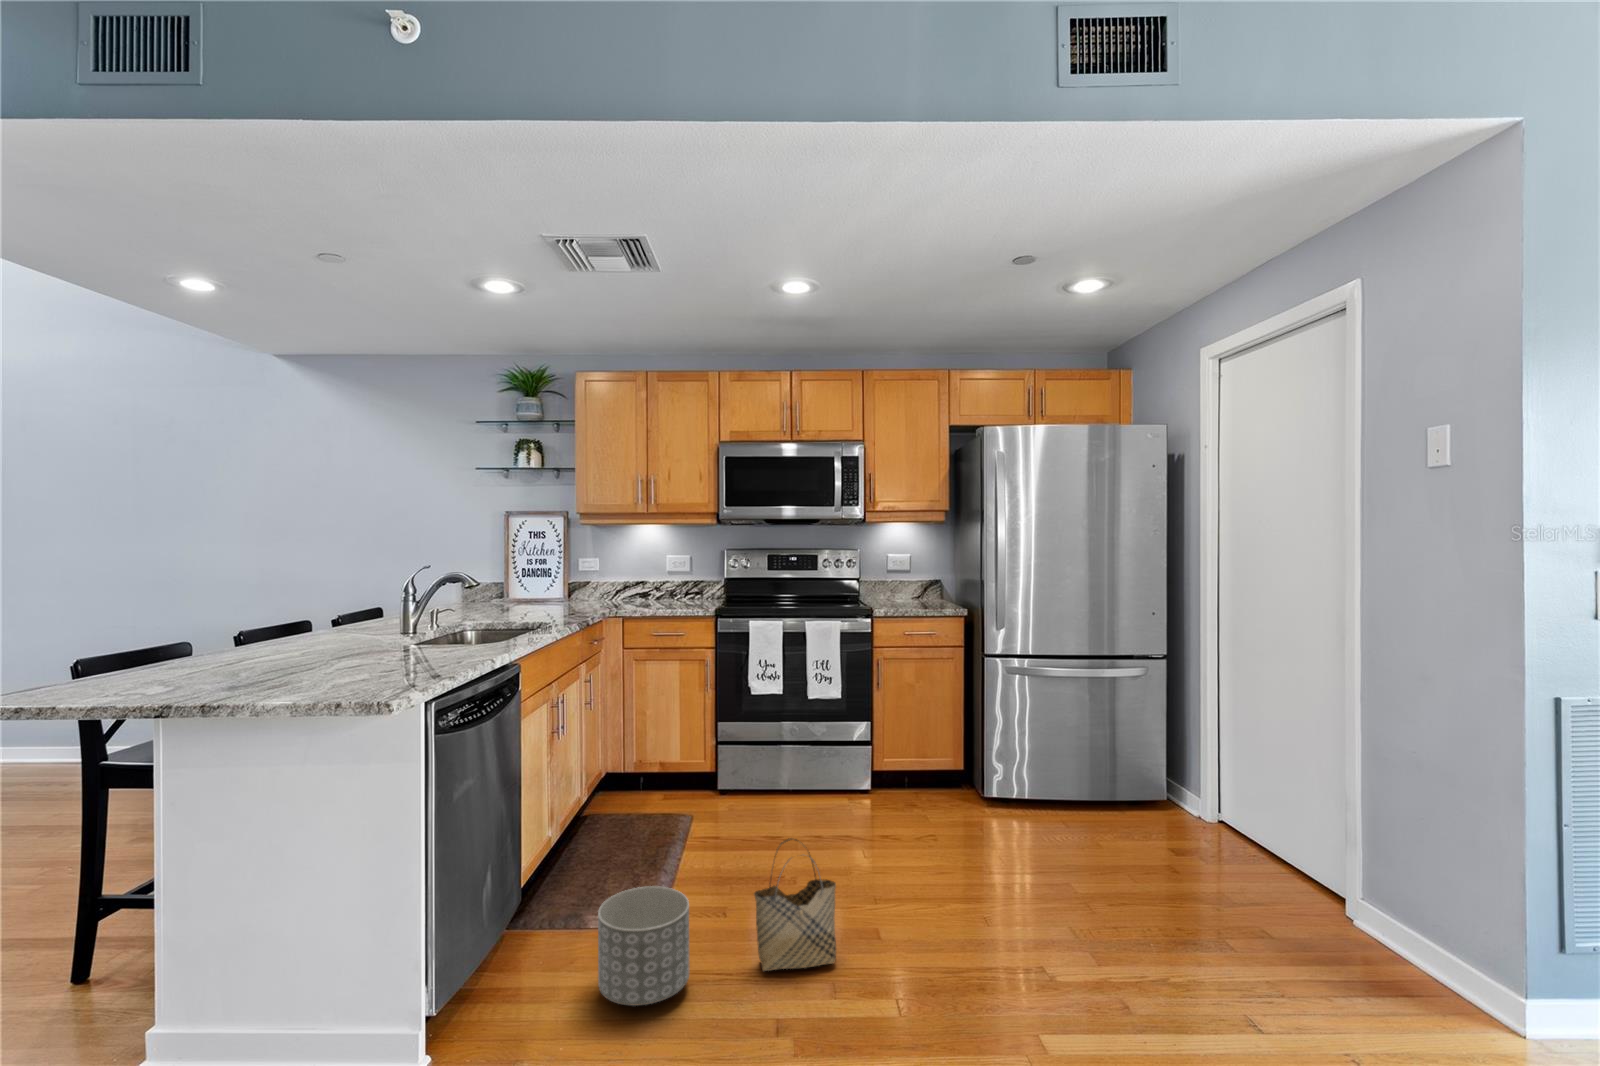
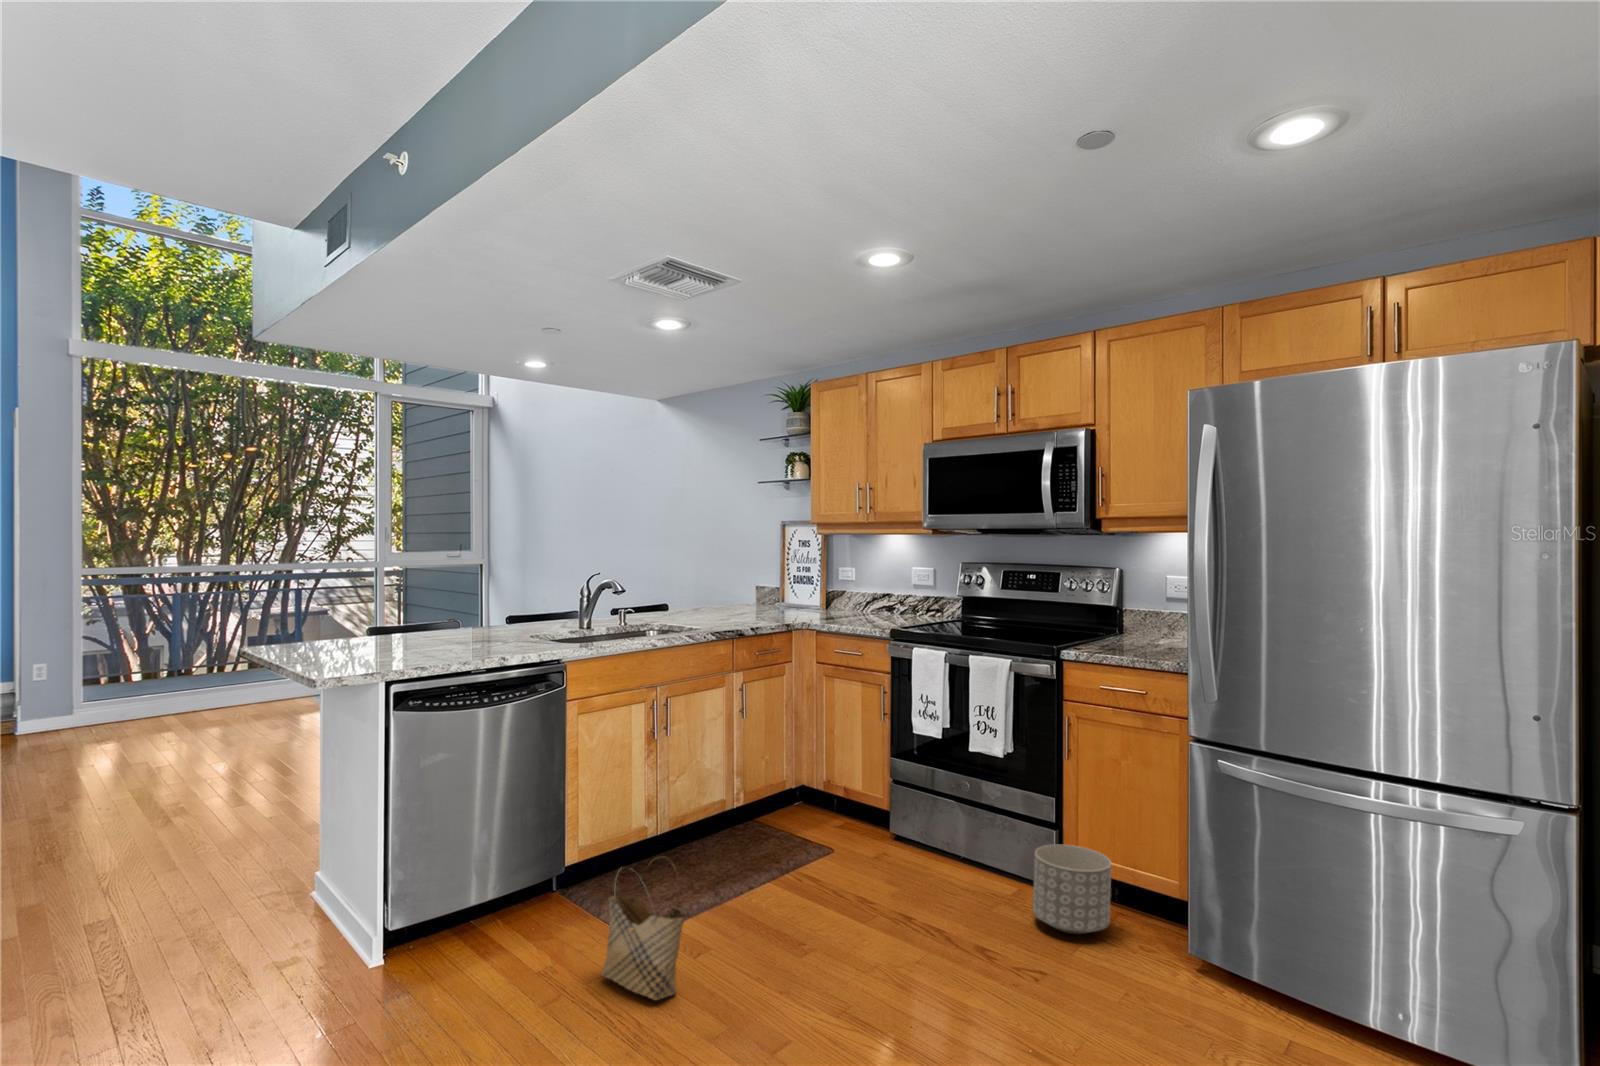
planter: present [598,886,690,1006] -> present [1033,844,1111,934]

